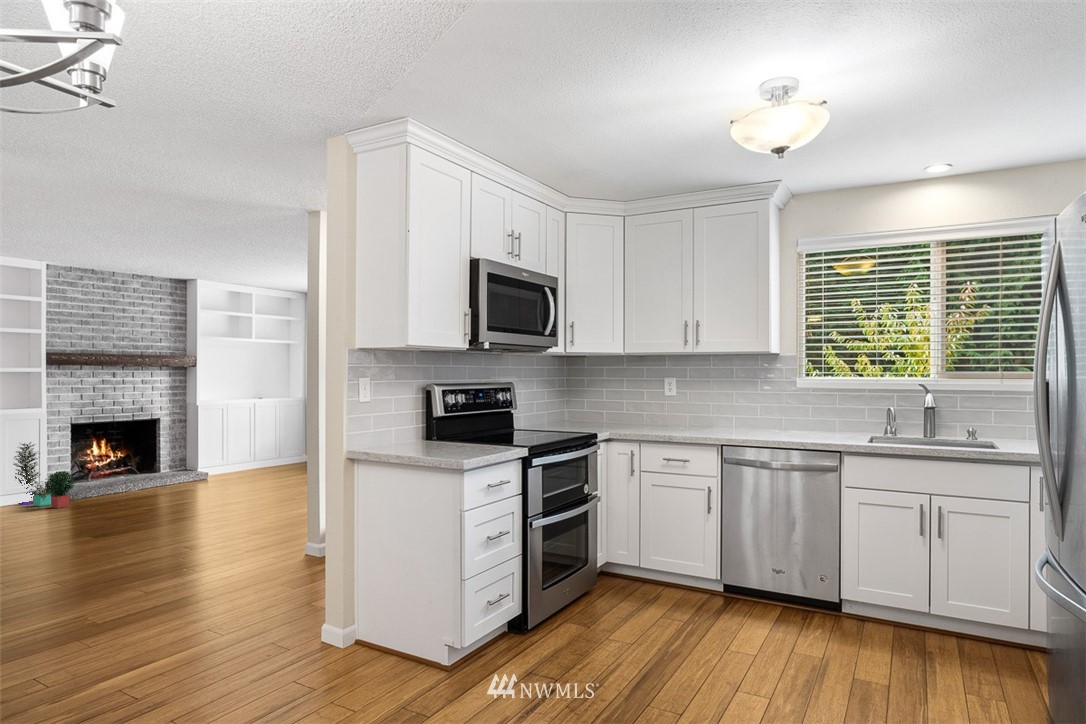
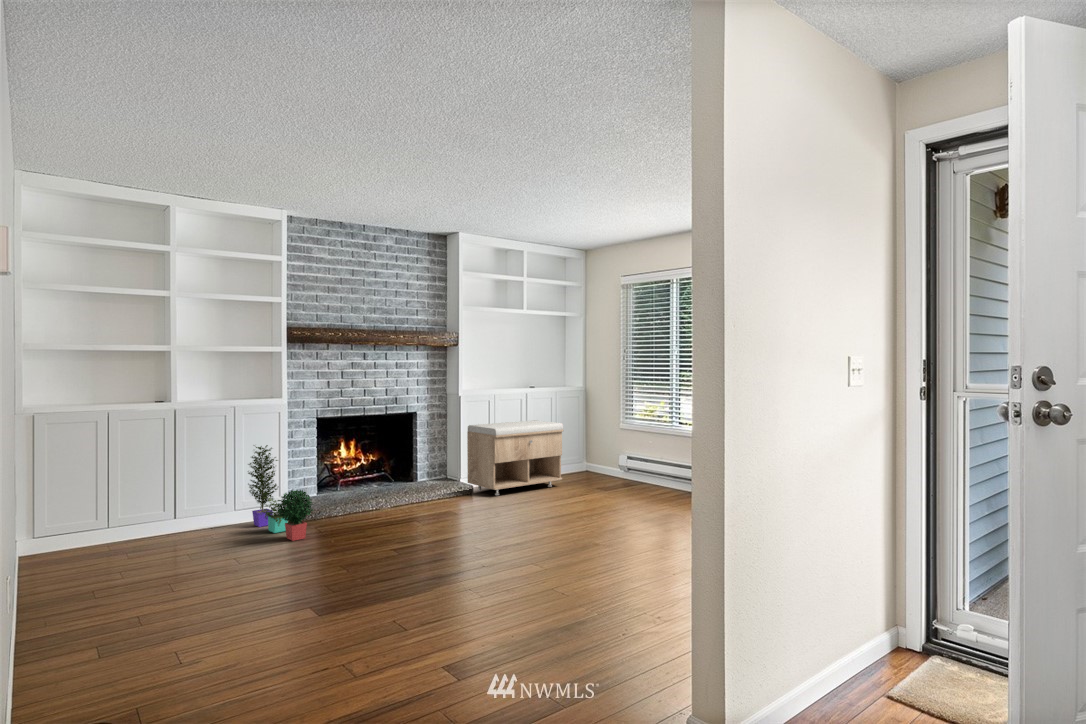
storage bench: none [205,423,285,478] -> present [467,420,564,495]

